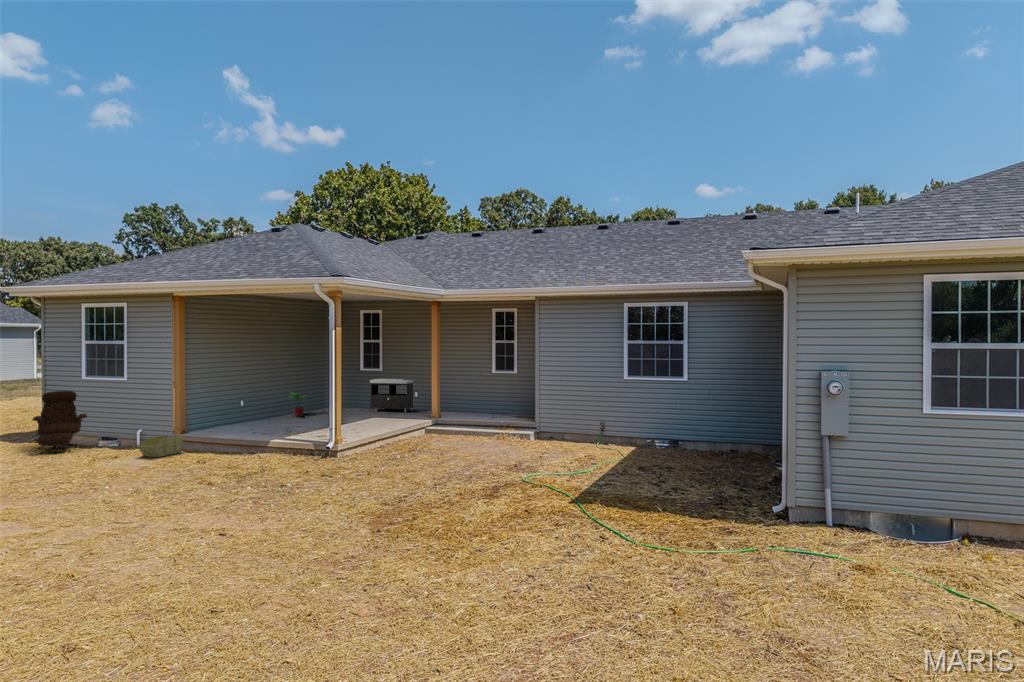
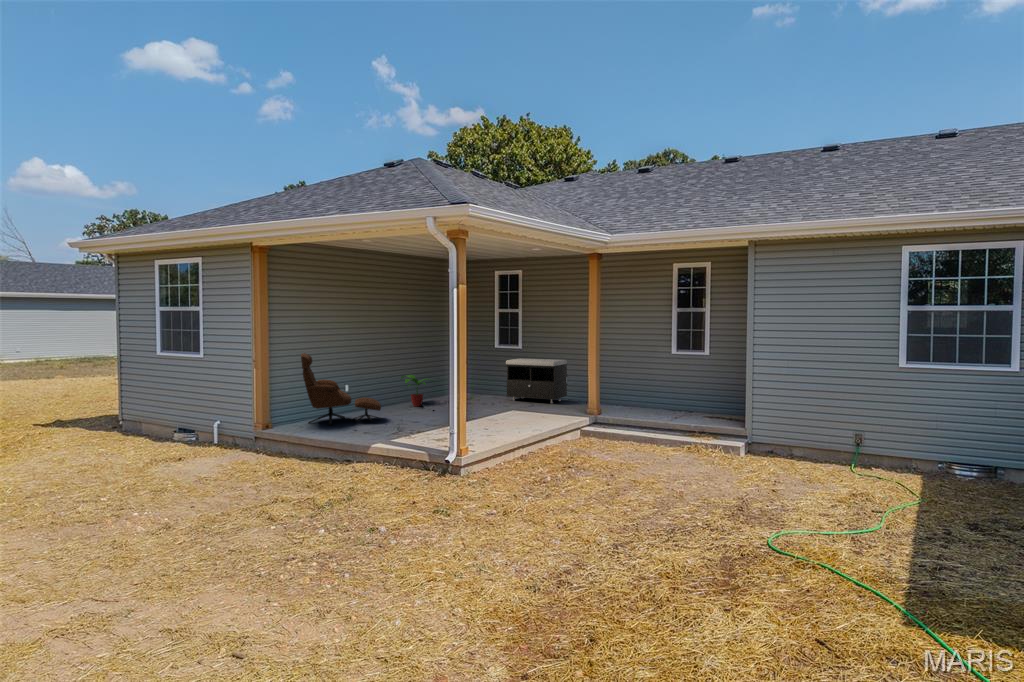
lounge chair: present [32,391,87,454] -> present [301,353,381,425]
storage bin: present [138,435,184,457] -> none [207,429,266,461]

